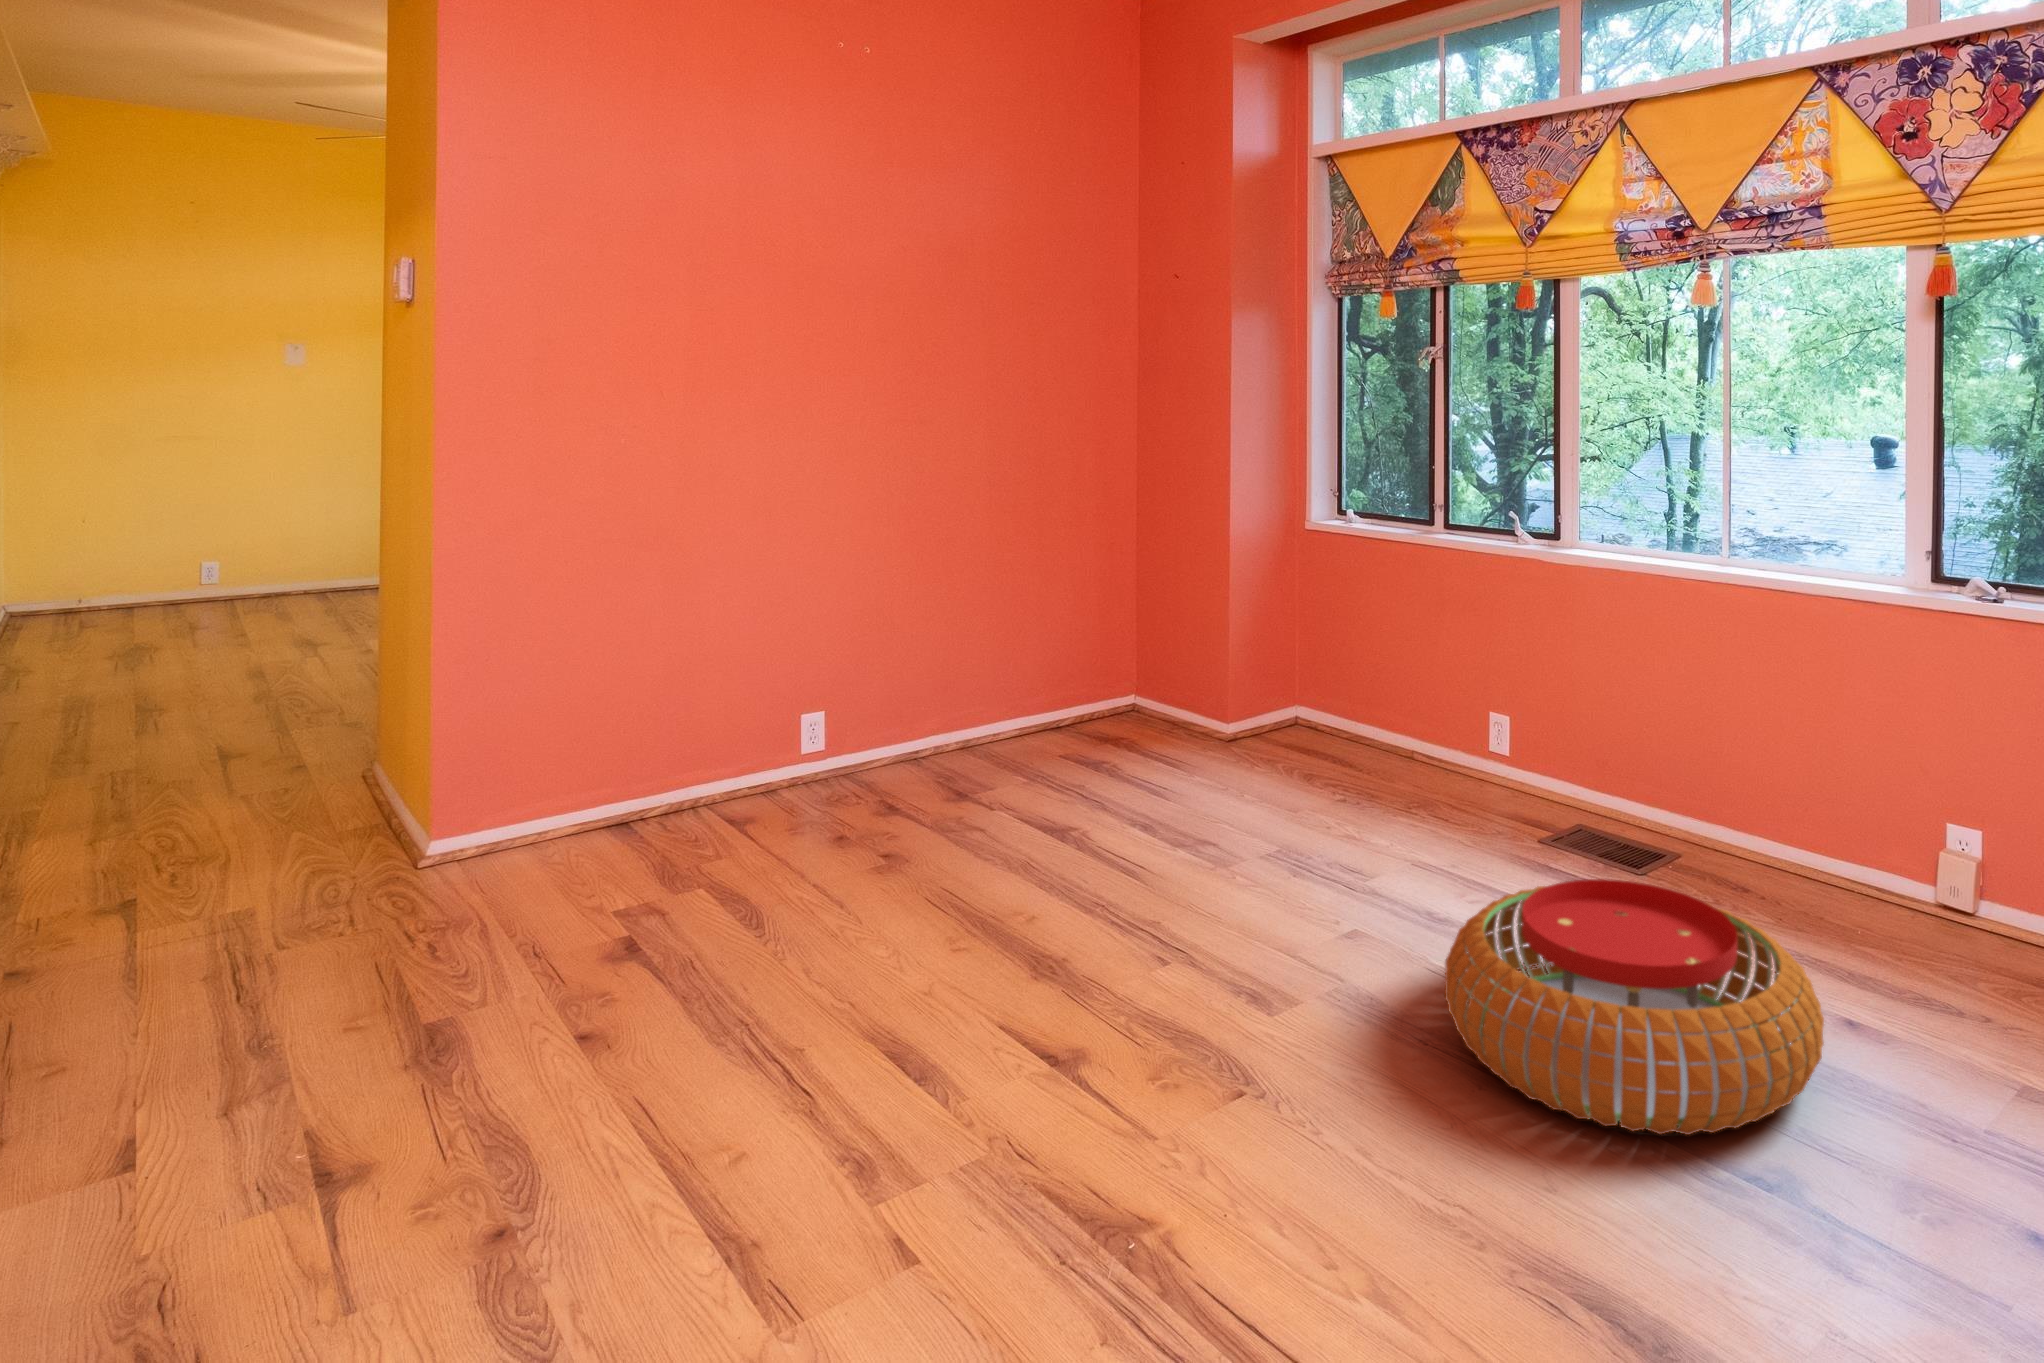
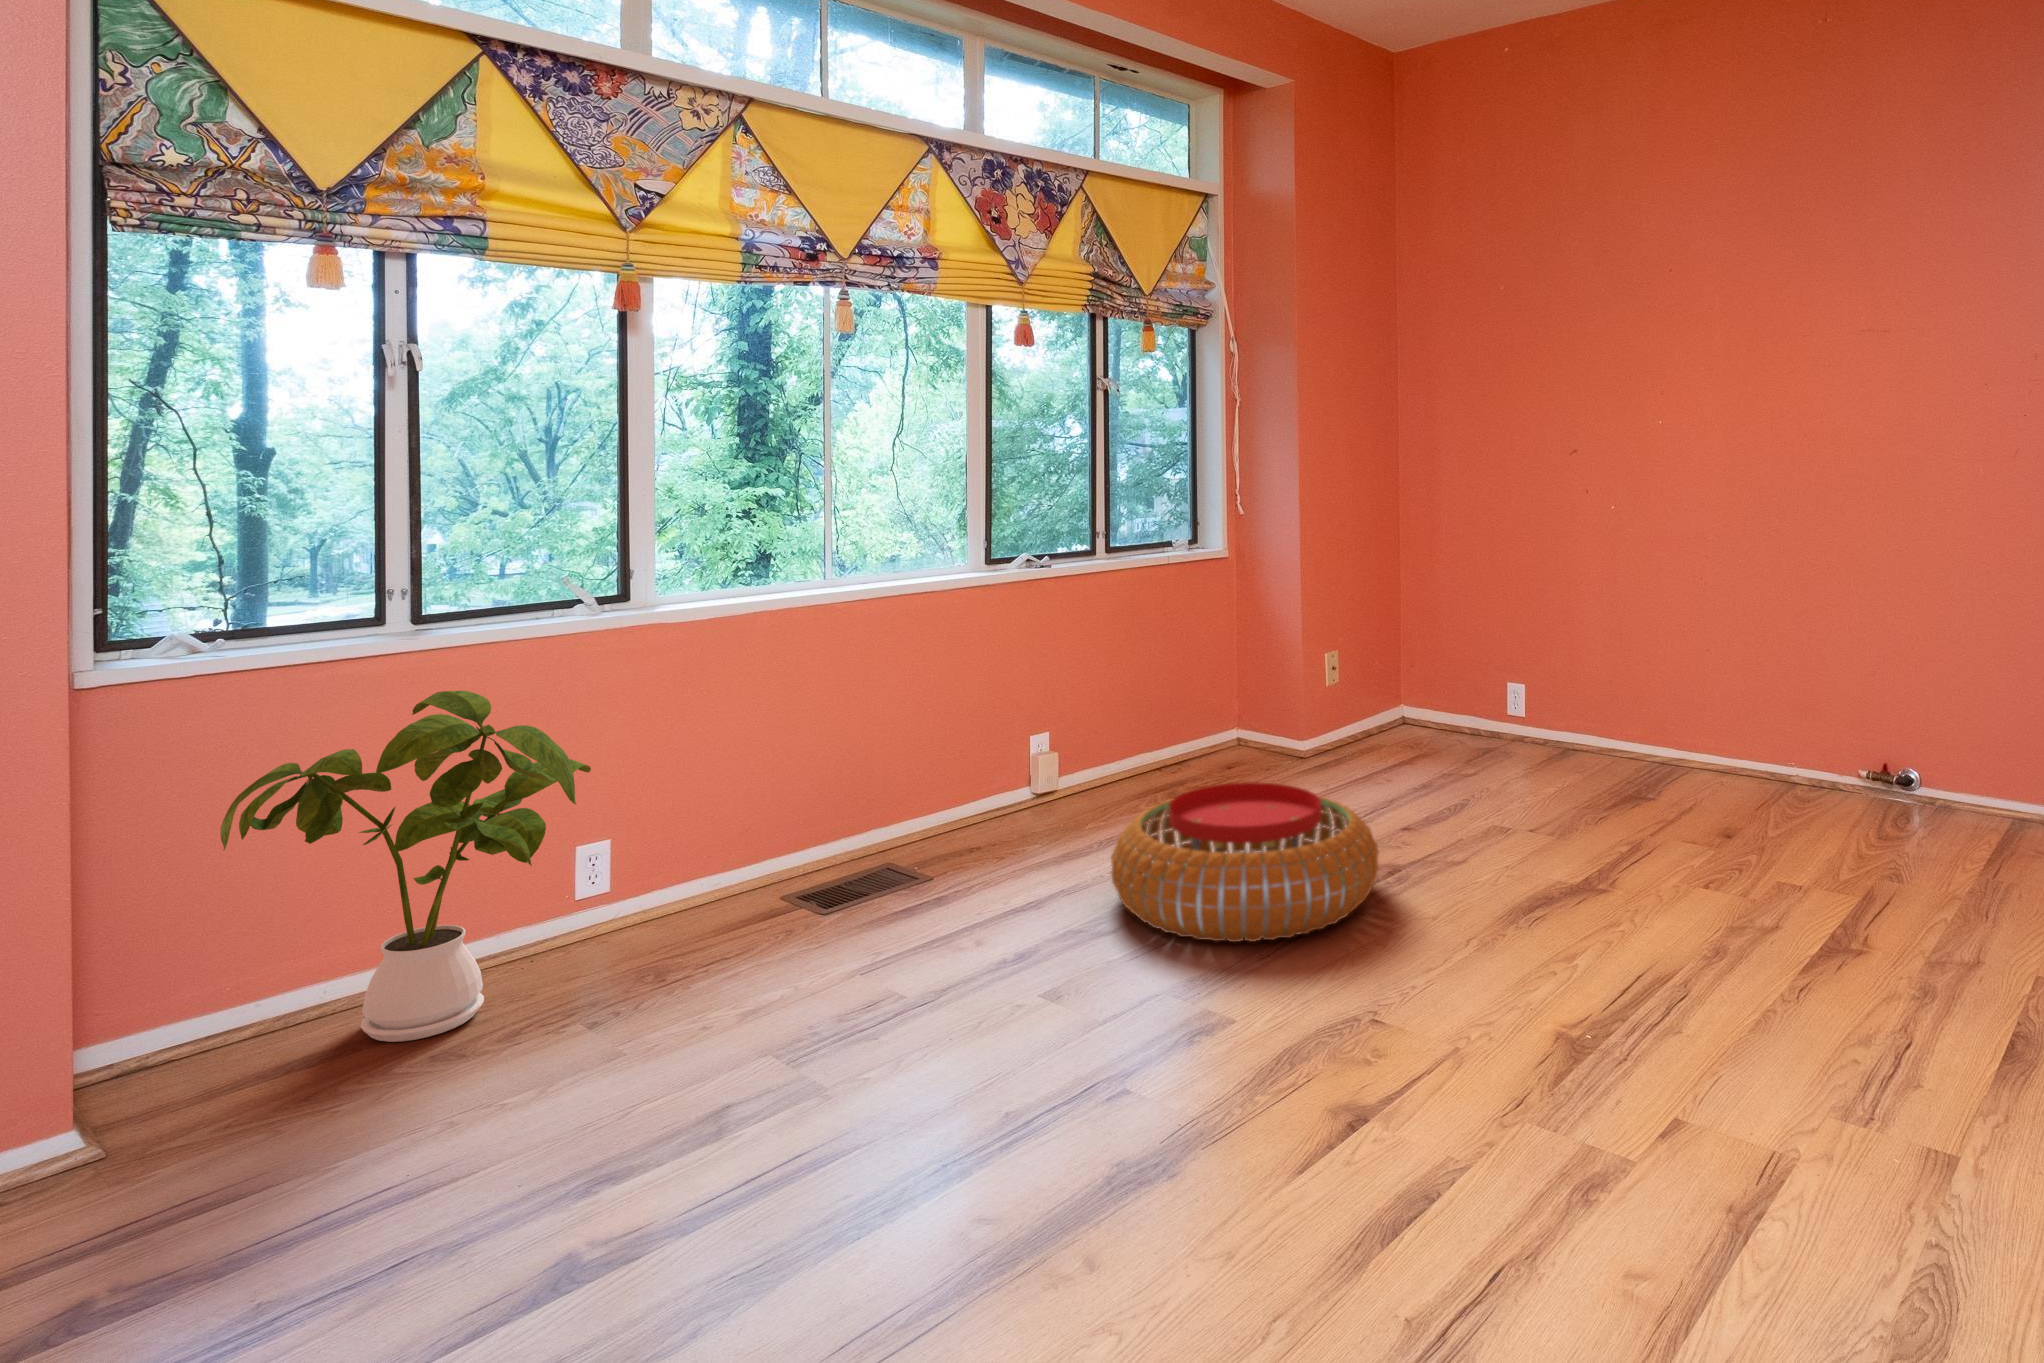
house plant: none [1262,561,1464,772] -> present [220,691,591,1042]

